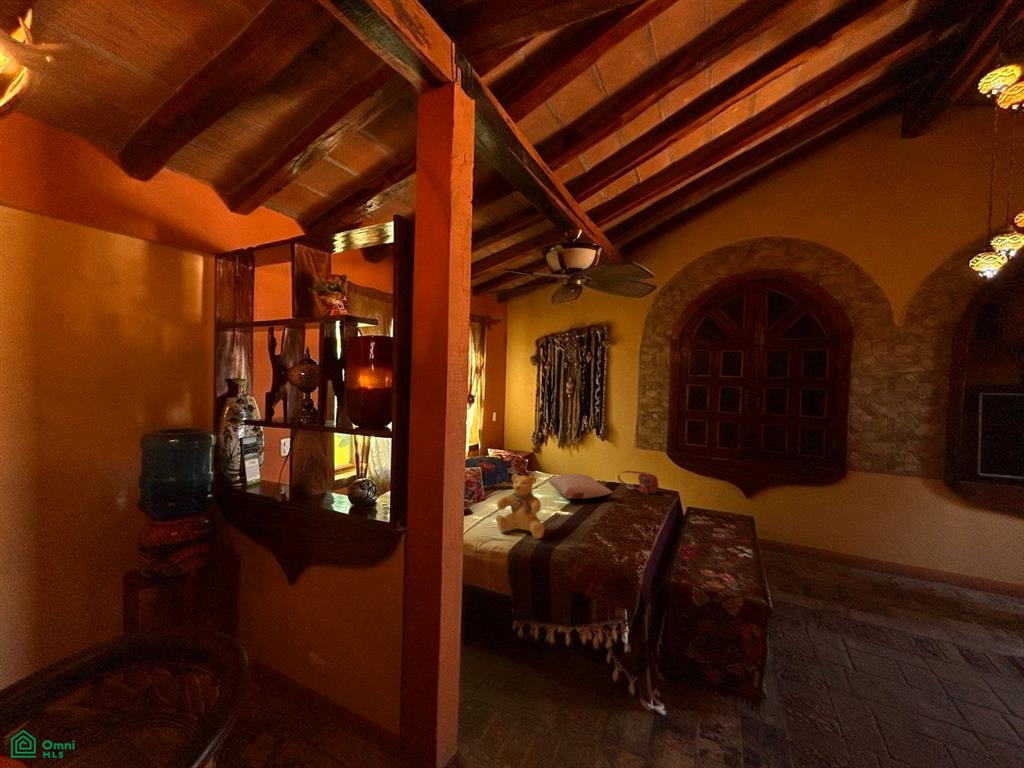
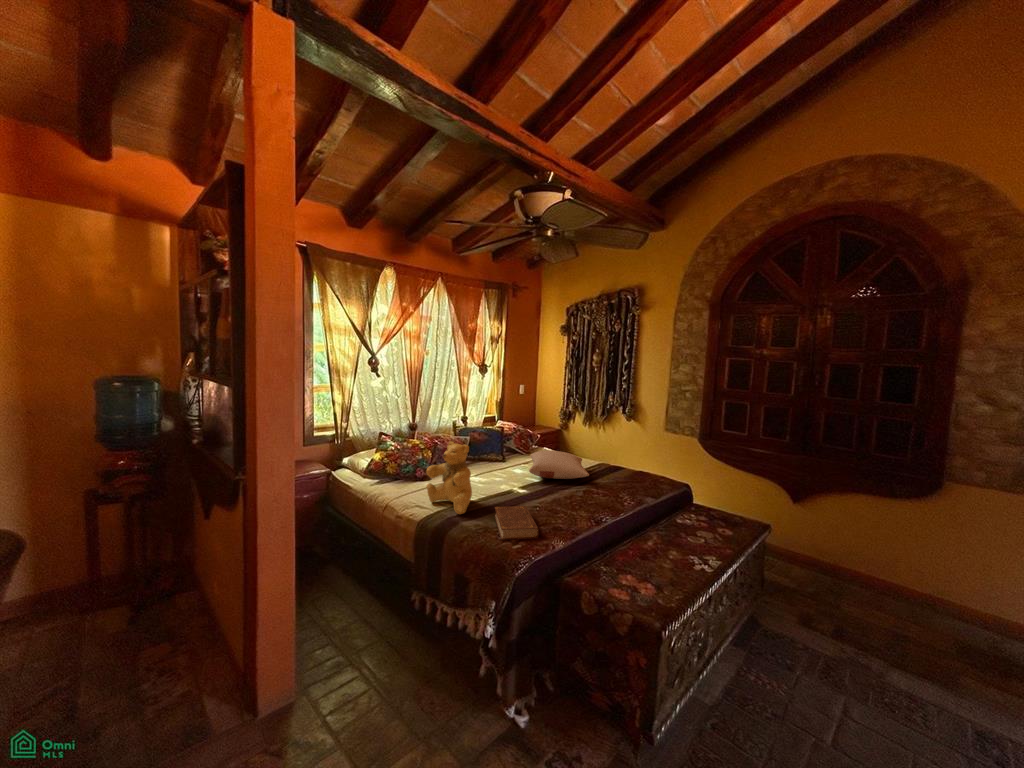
handbag: present [618,471,658,494] -> none [613,453,655,483]
book: none [568,524,621,553] -> present [494,506,539,540]

